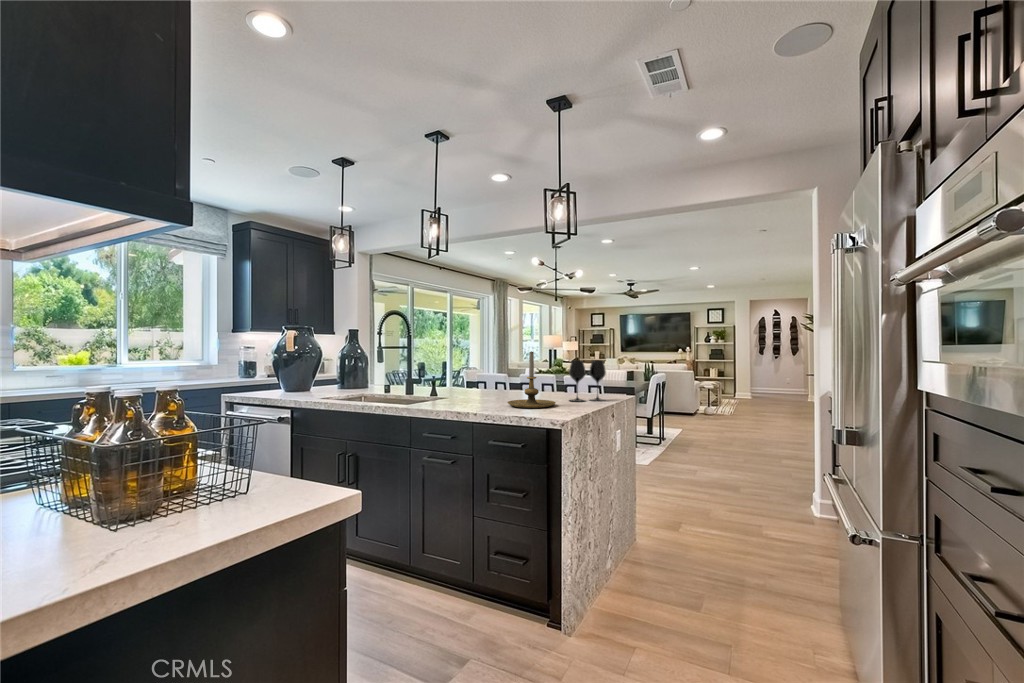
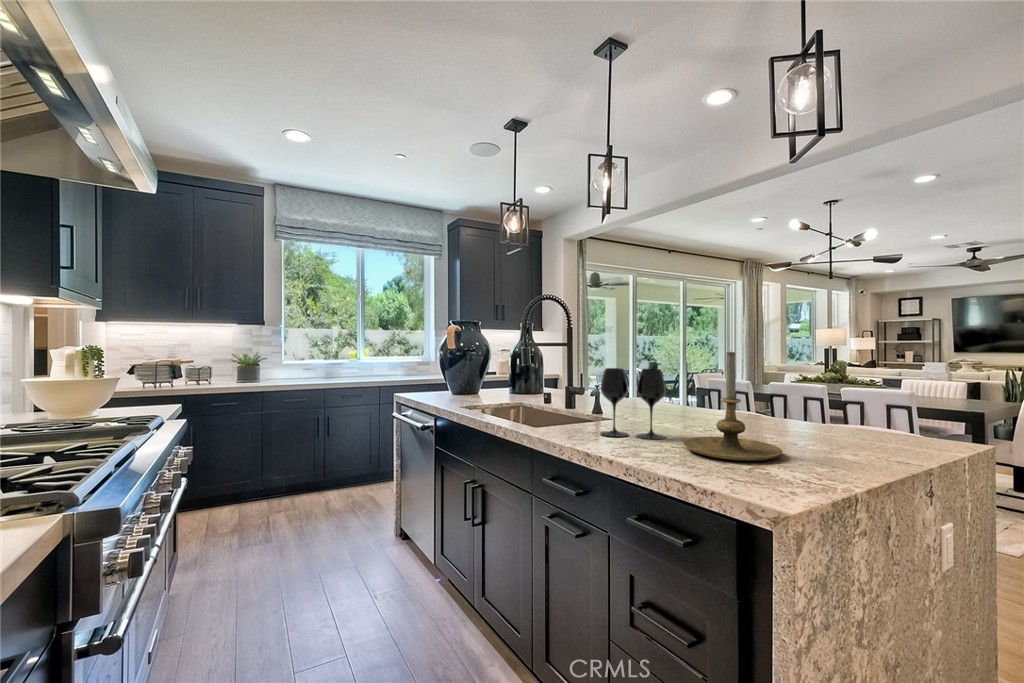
wine glass: present [569,360,606,402] -> present [600,368,666,439]

